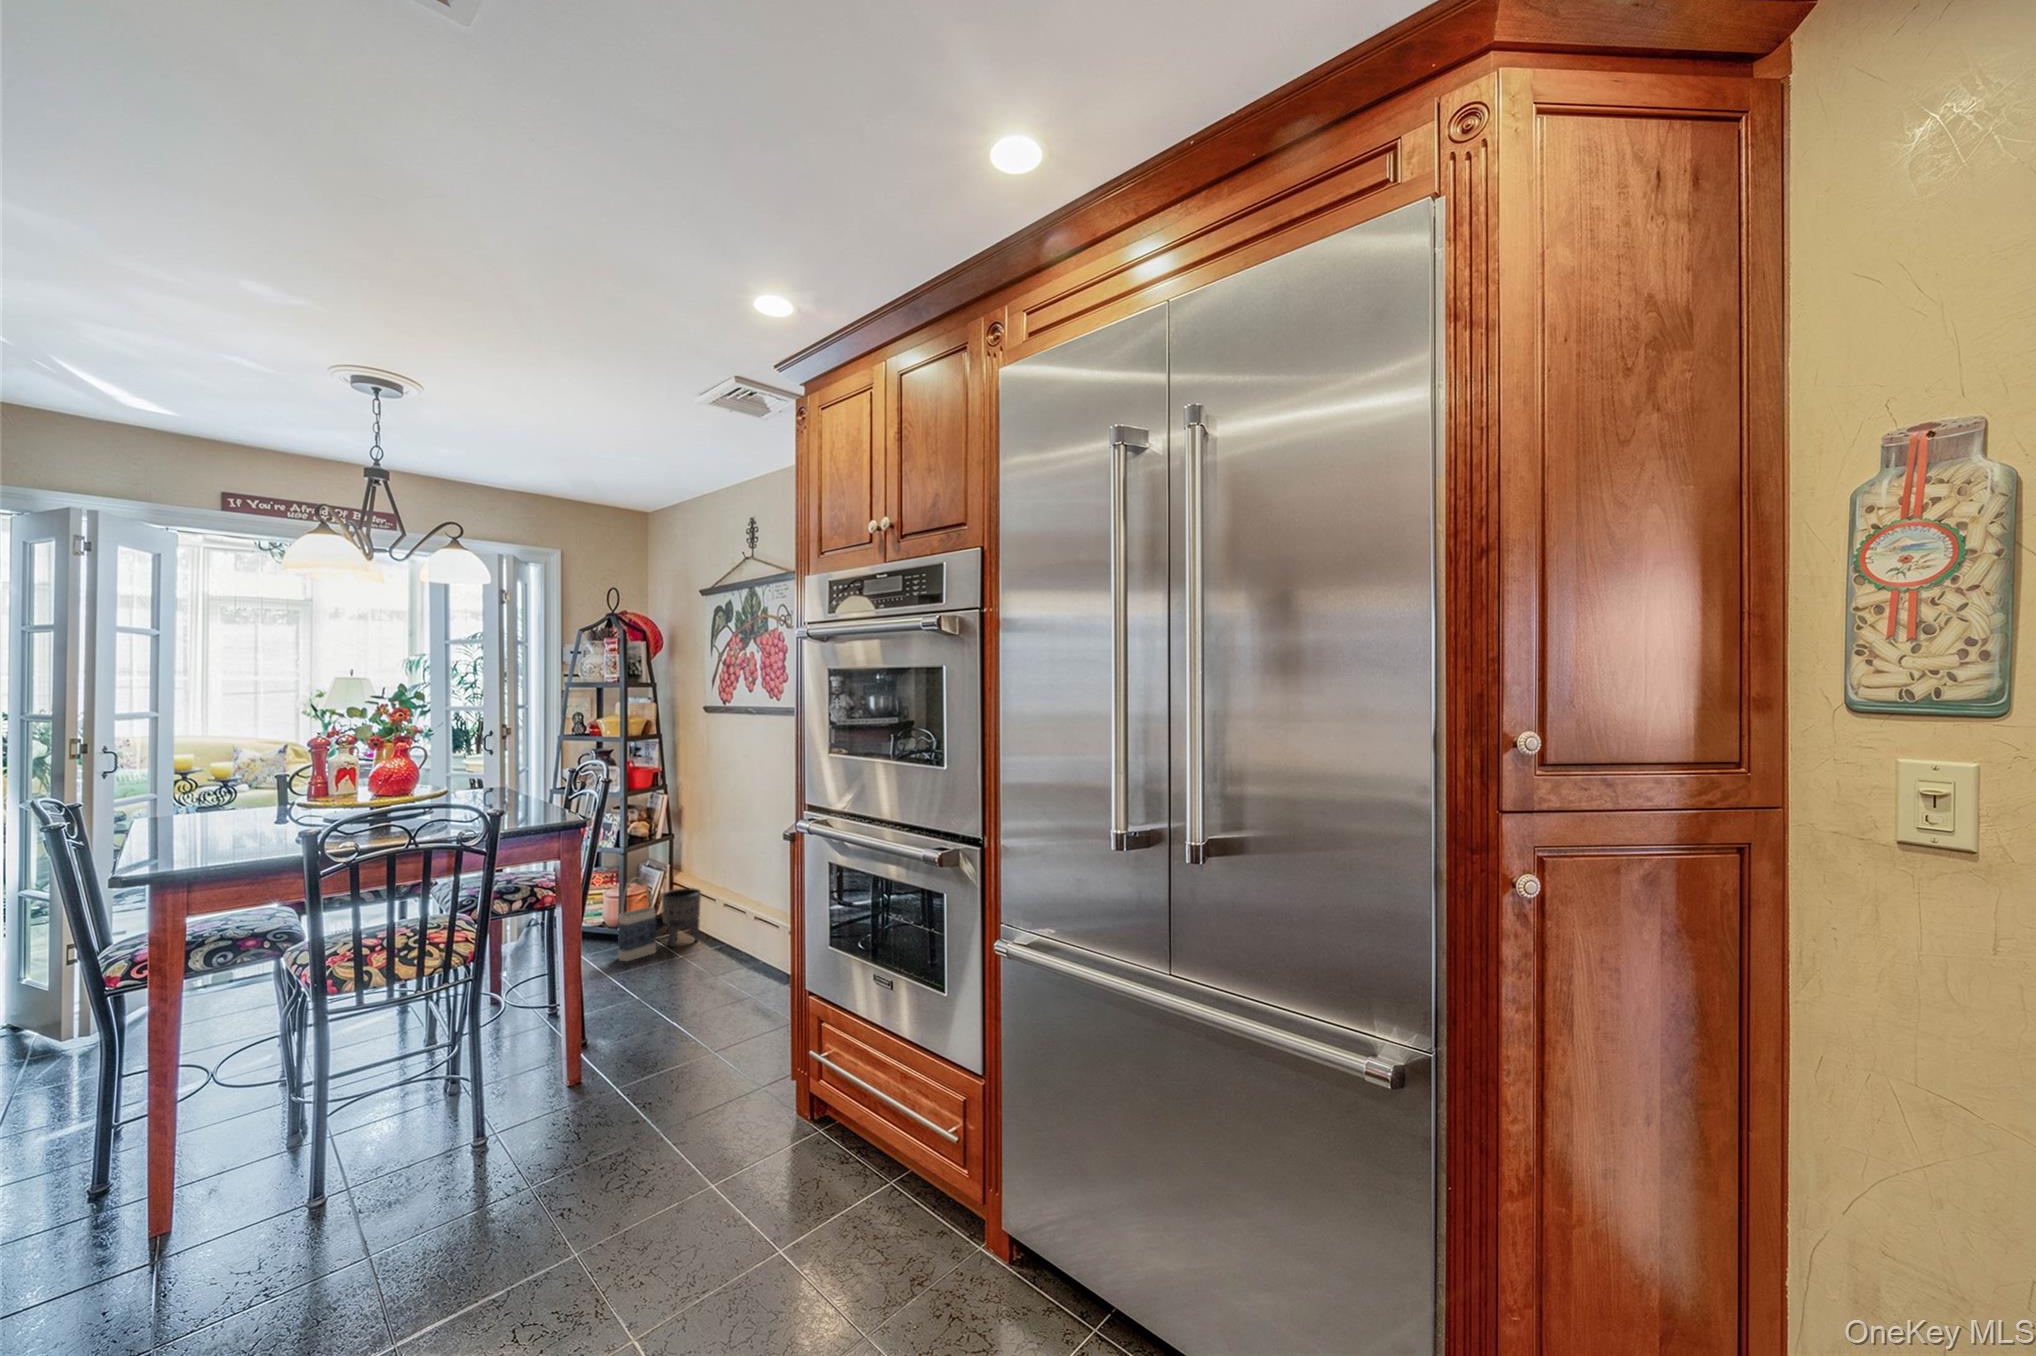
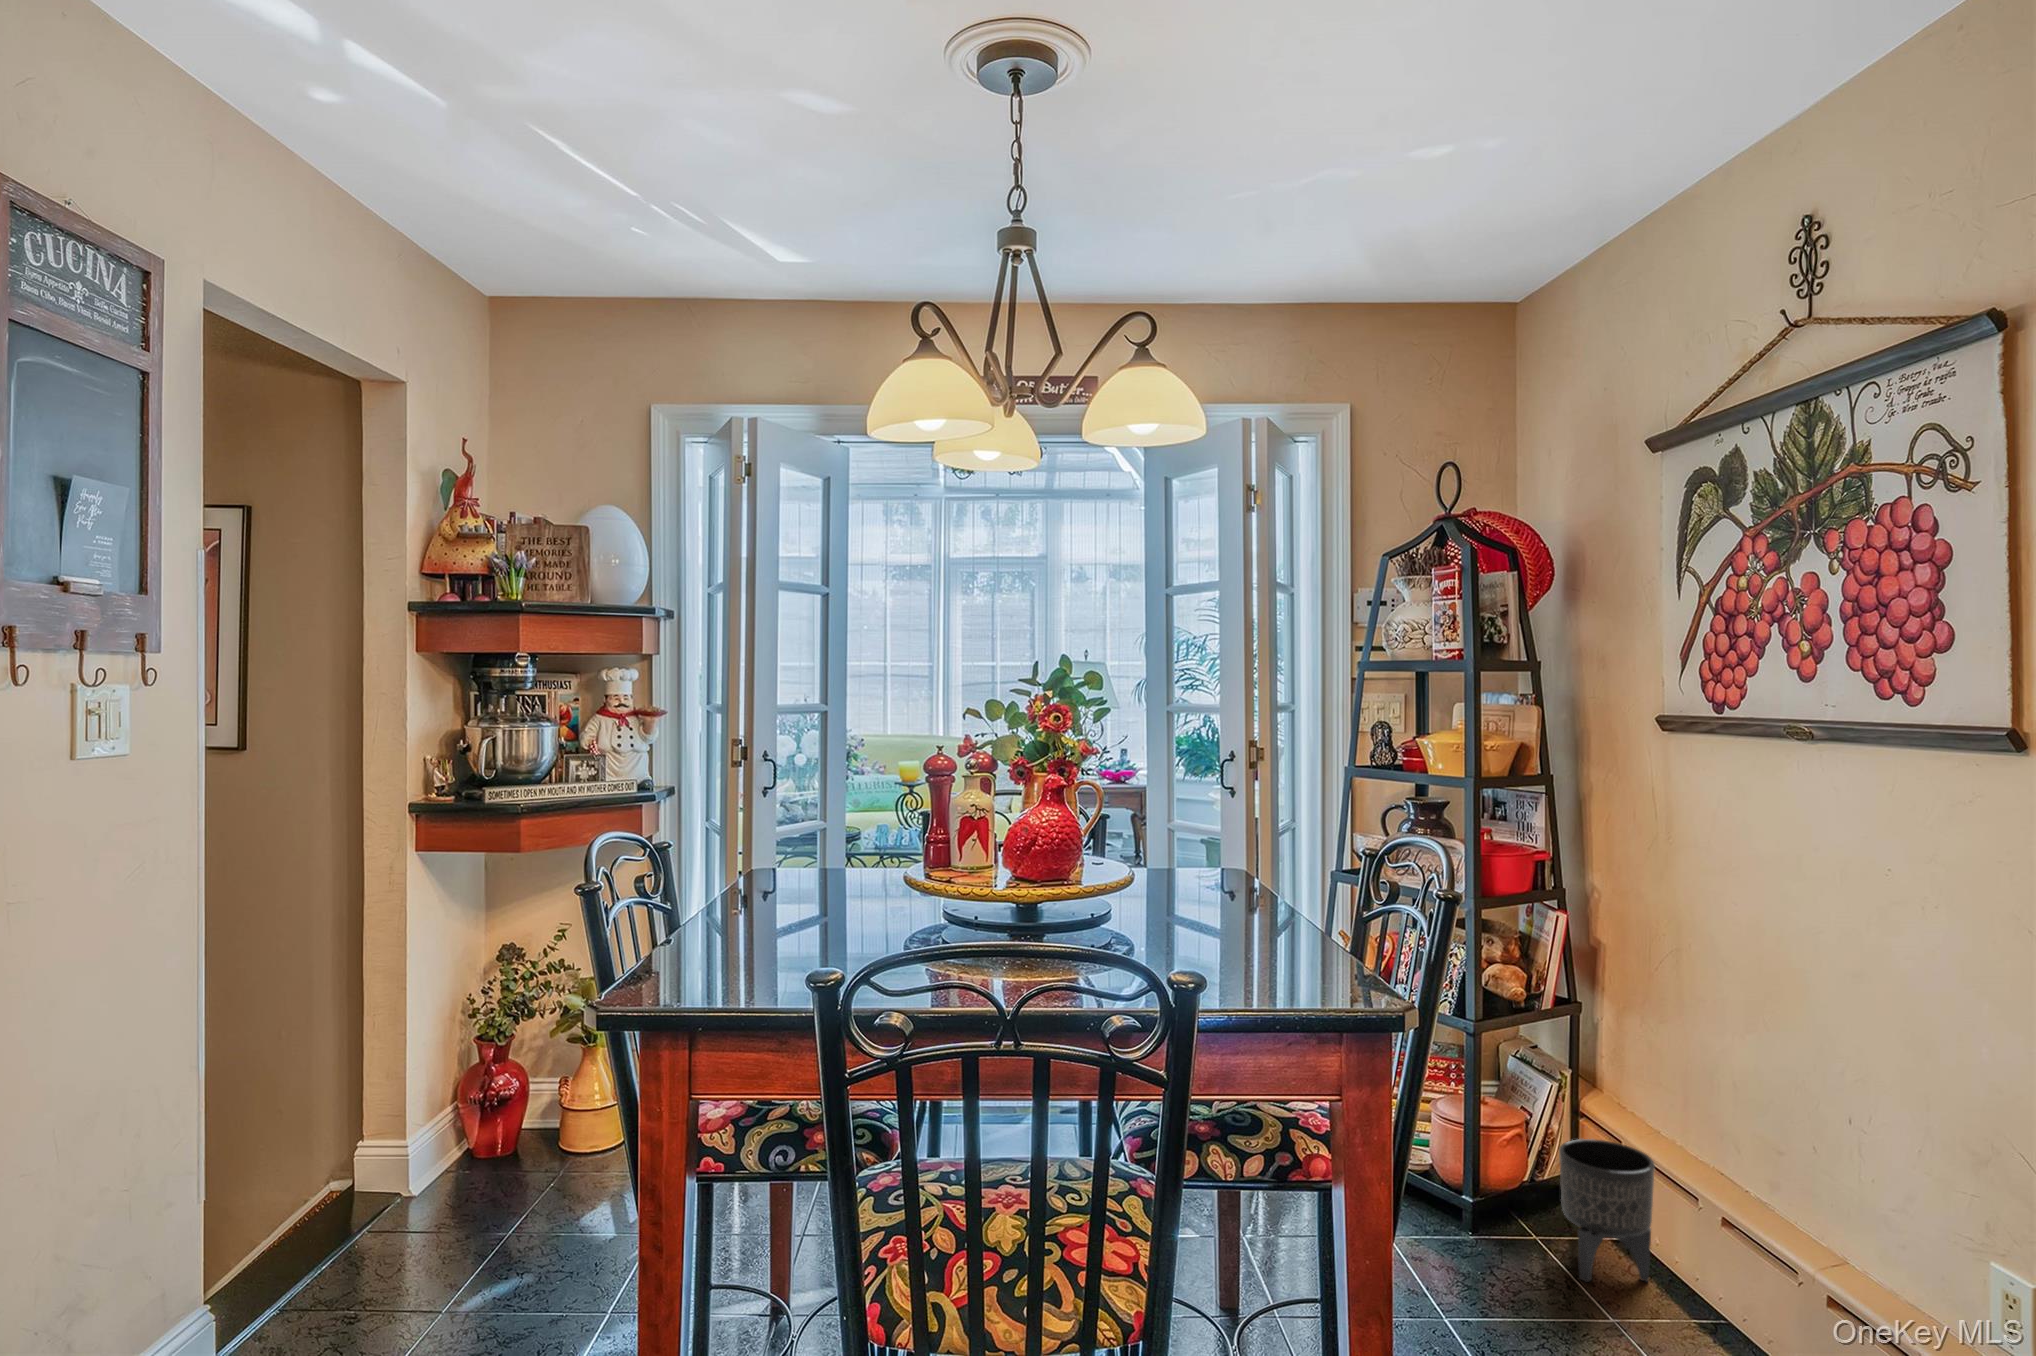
bag: present [618,878,656,961] -> none [1464,1105,1549,1298]

